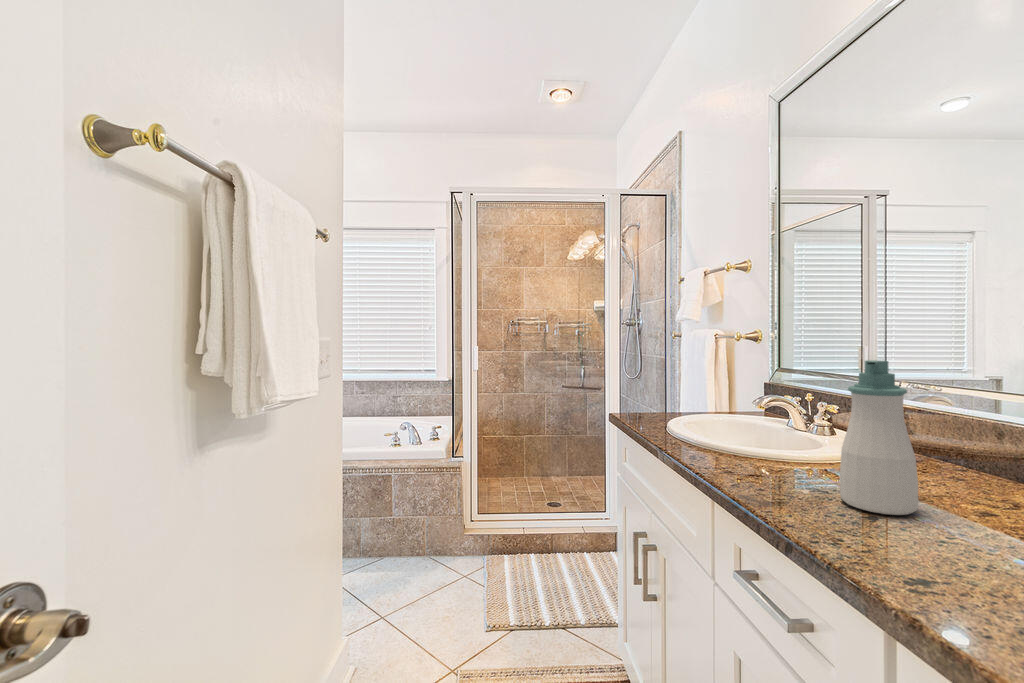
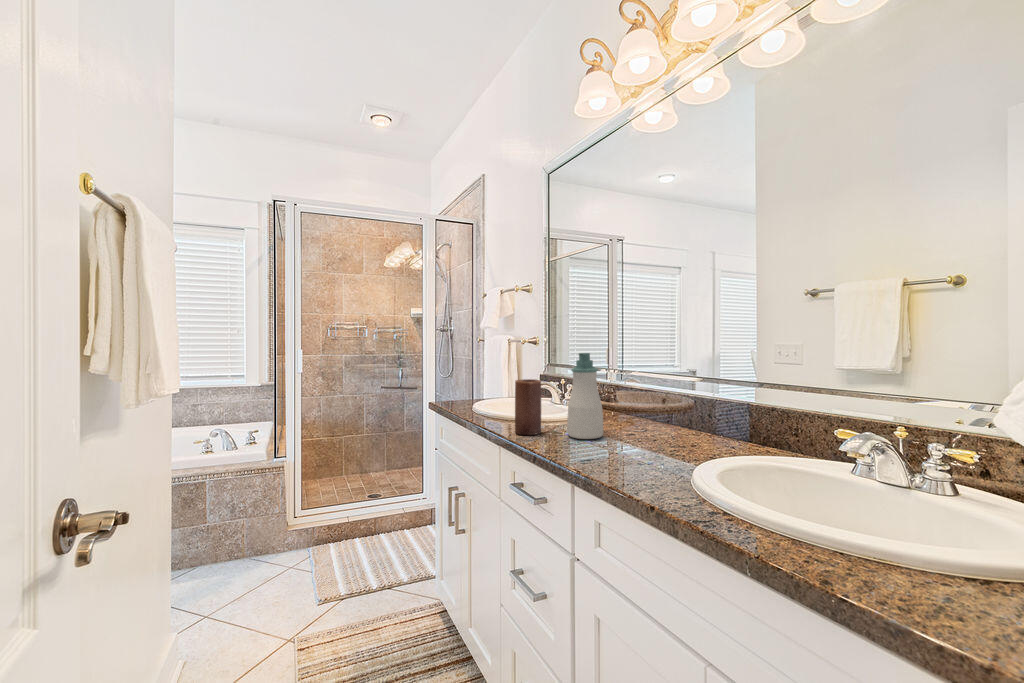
candle: none [739,399,786,490] -> present [515,379,541,435]

